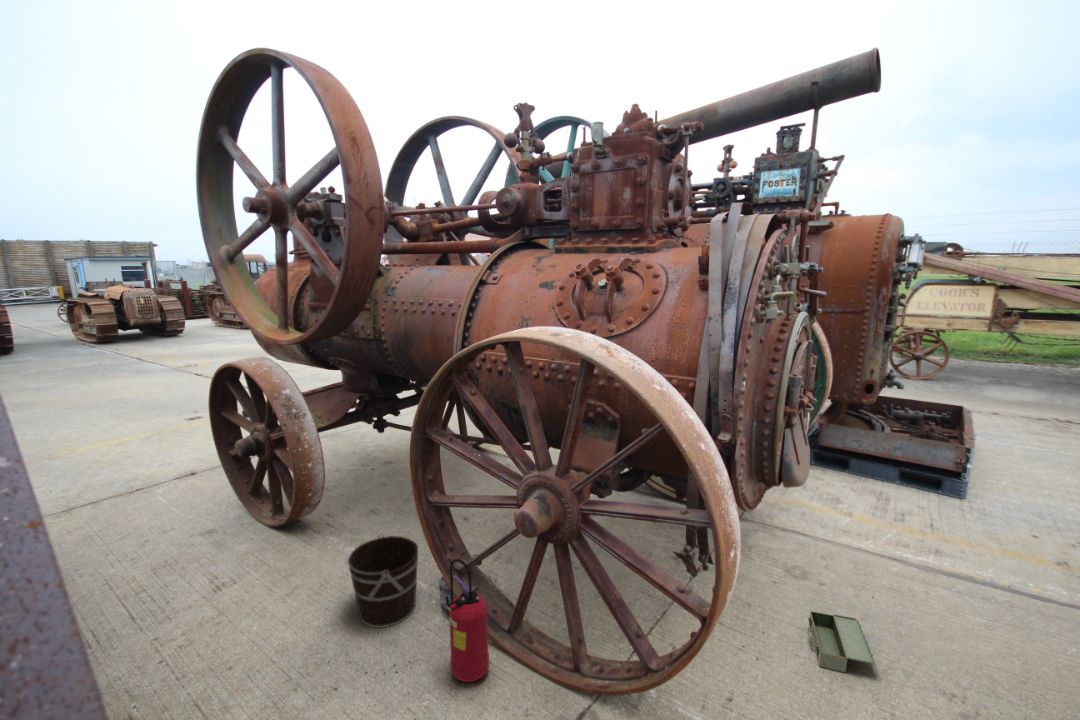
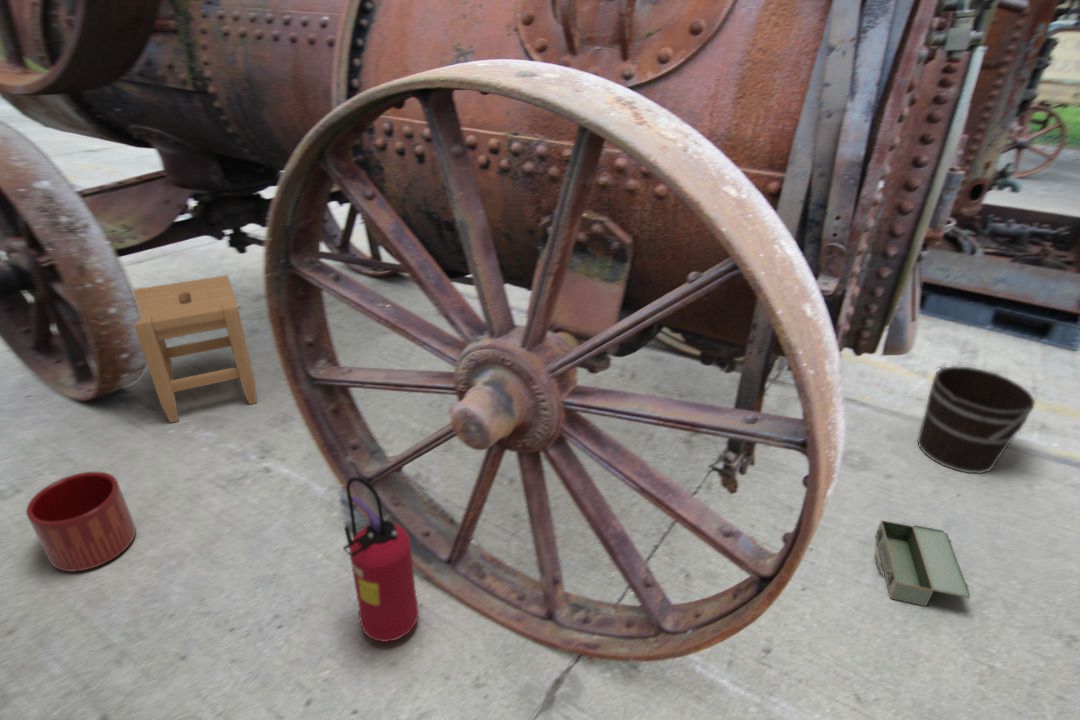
stool: none [318,446,384,543] -> present [134,275,257,423]
bucket: present [347,536,418,628] -> present [918,367,1035,474]
planter: none [249,566,307,633] -> present [26,472,136,571]

